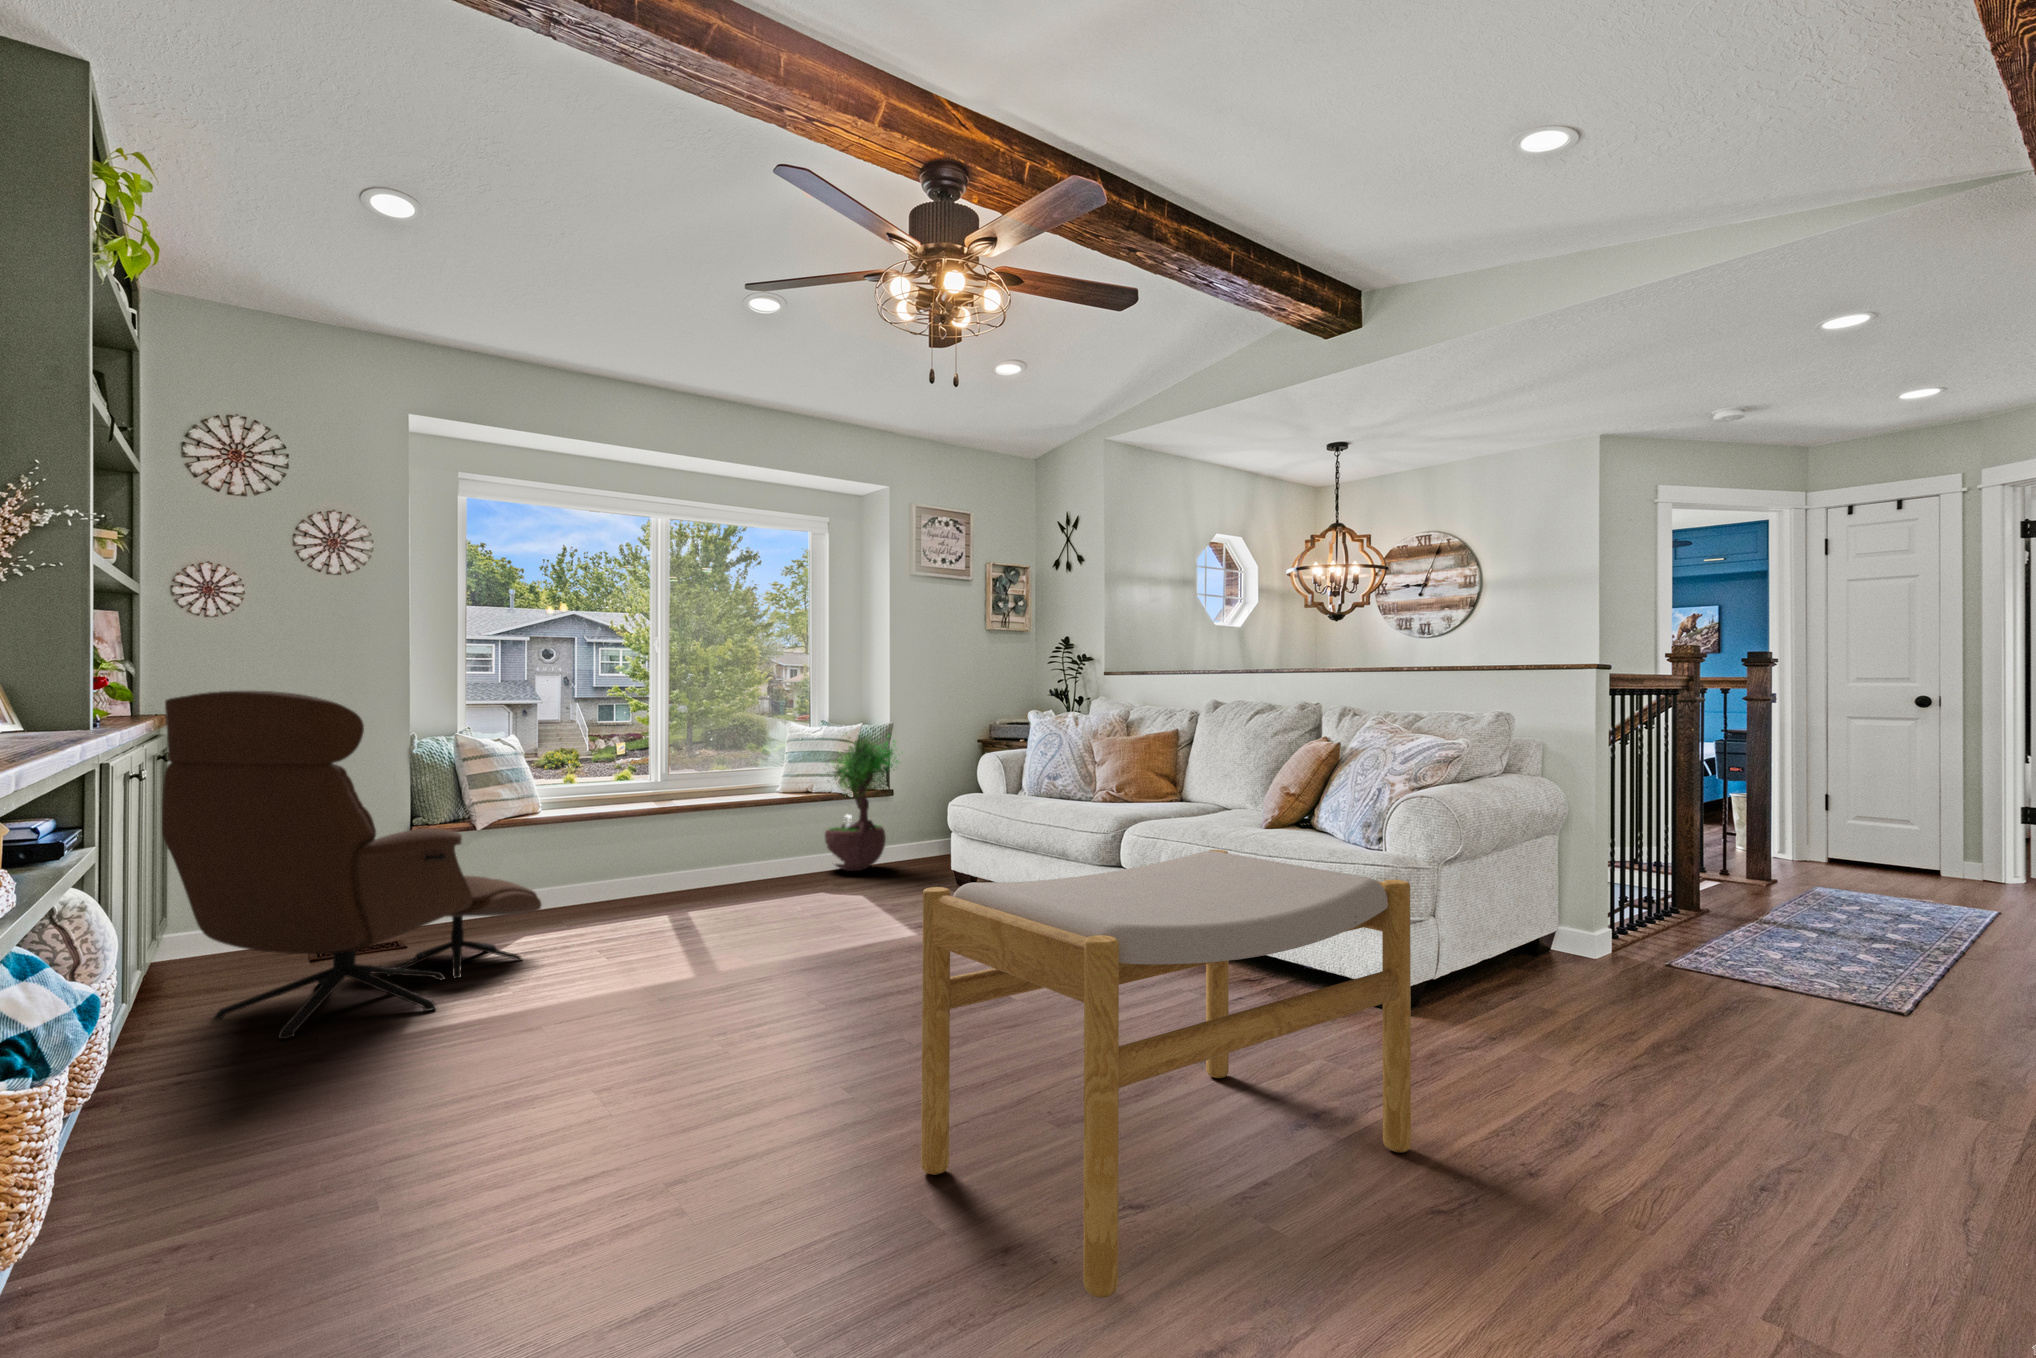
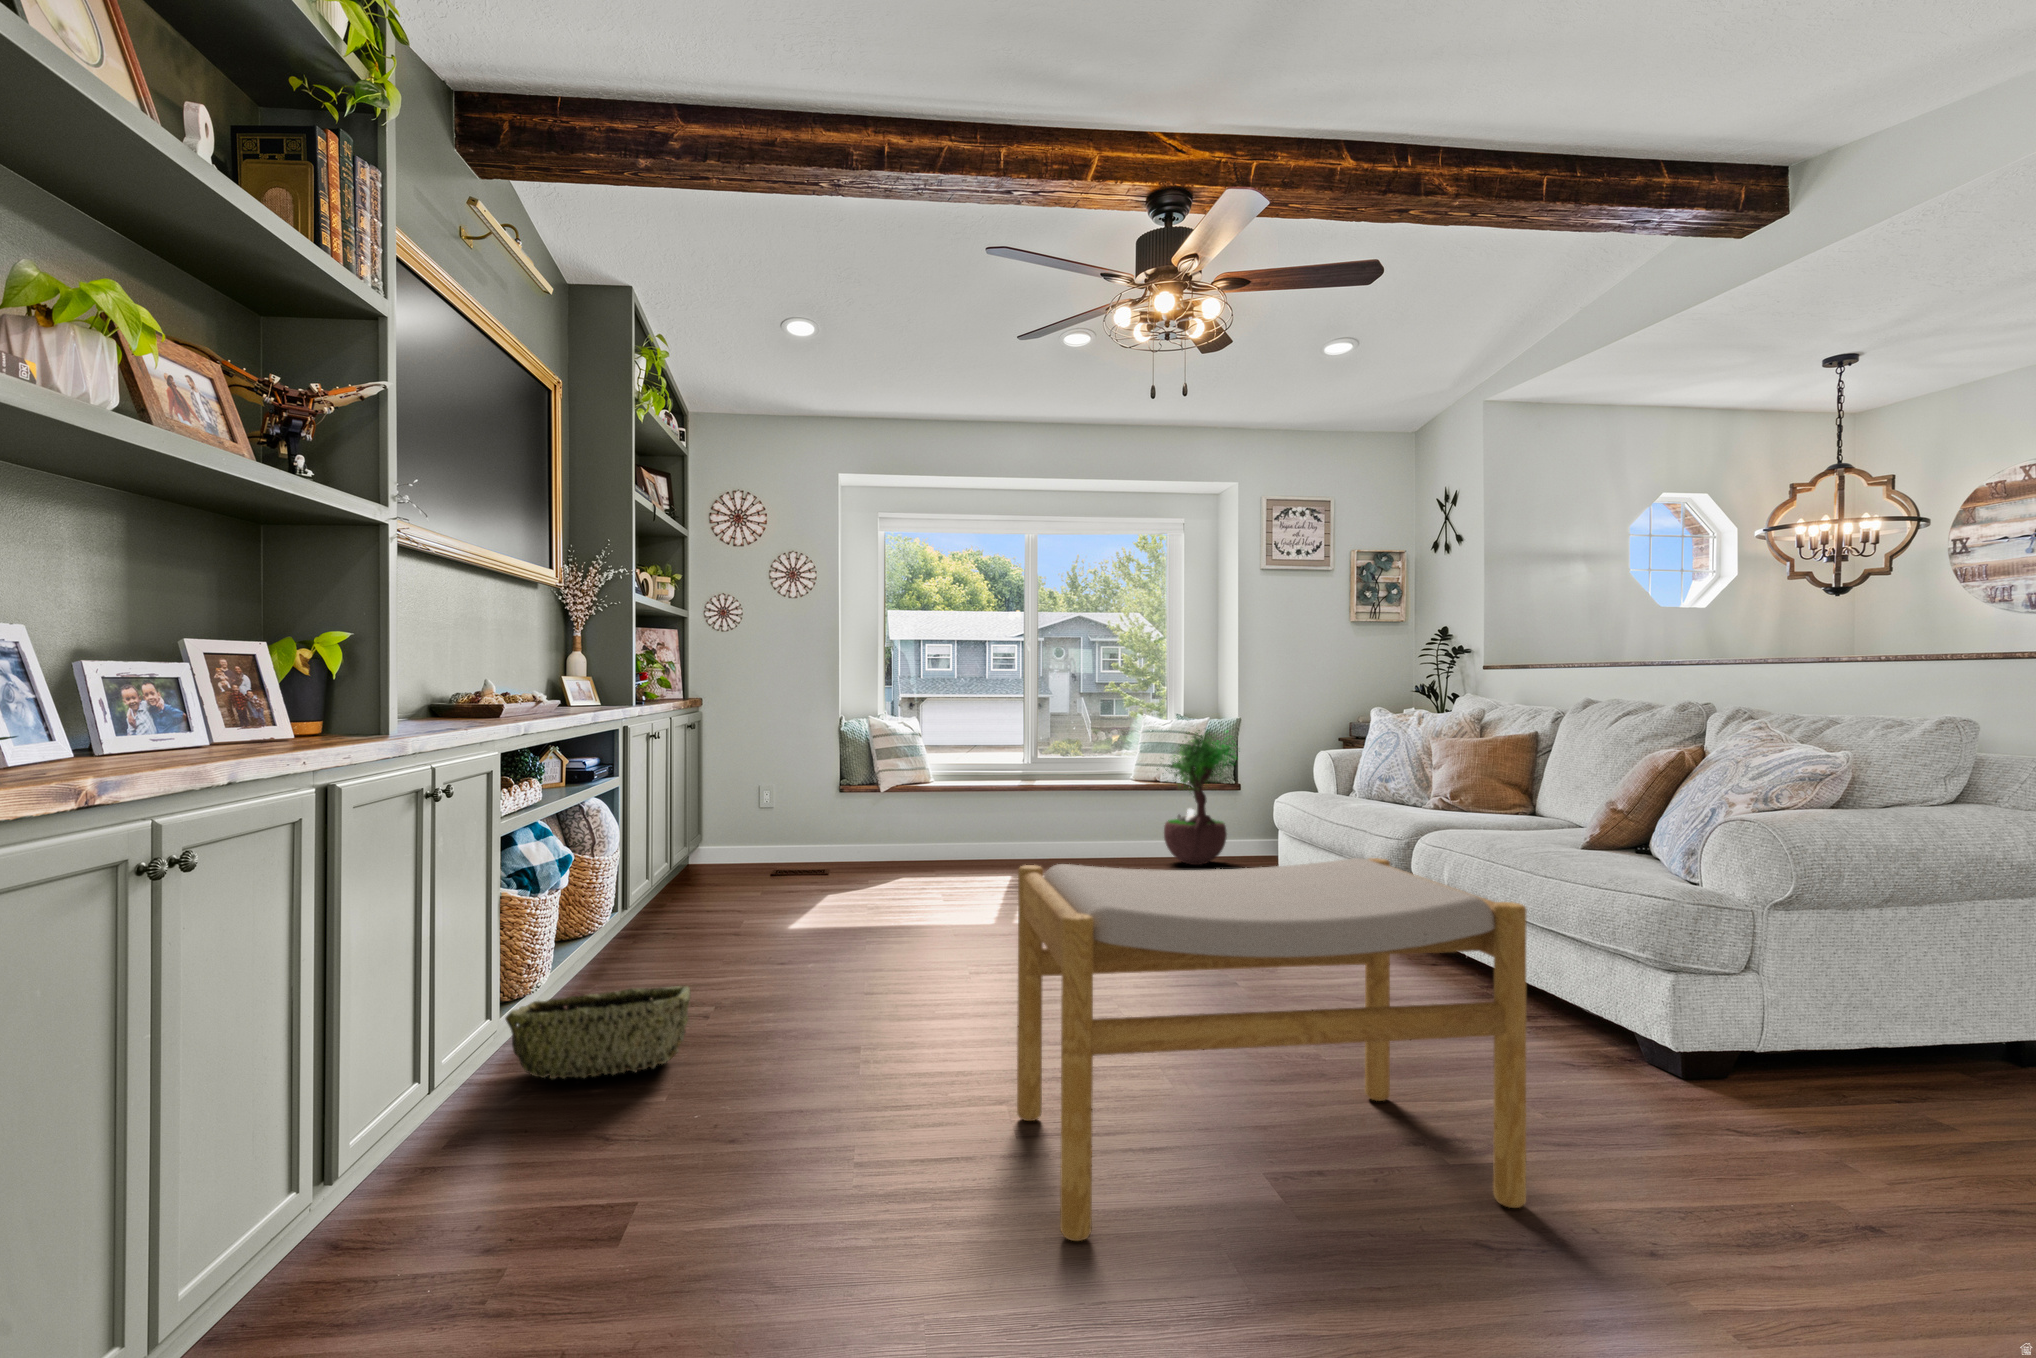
lounge chair: present [162,691,541,1039] -> none [618,687,882,943]
woven basket: none [146,1097,455,1281] -> present [505,986,691,1079]

